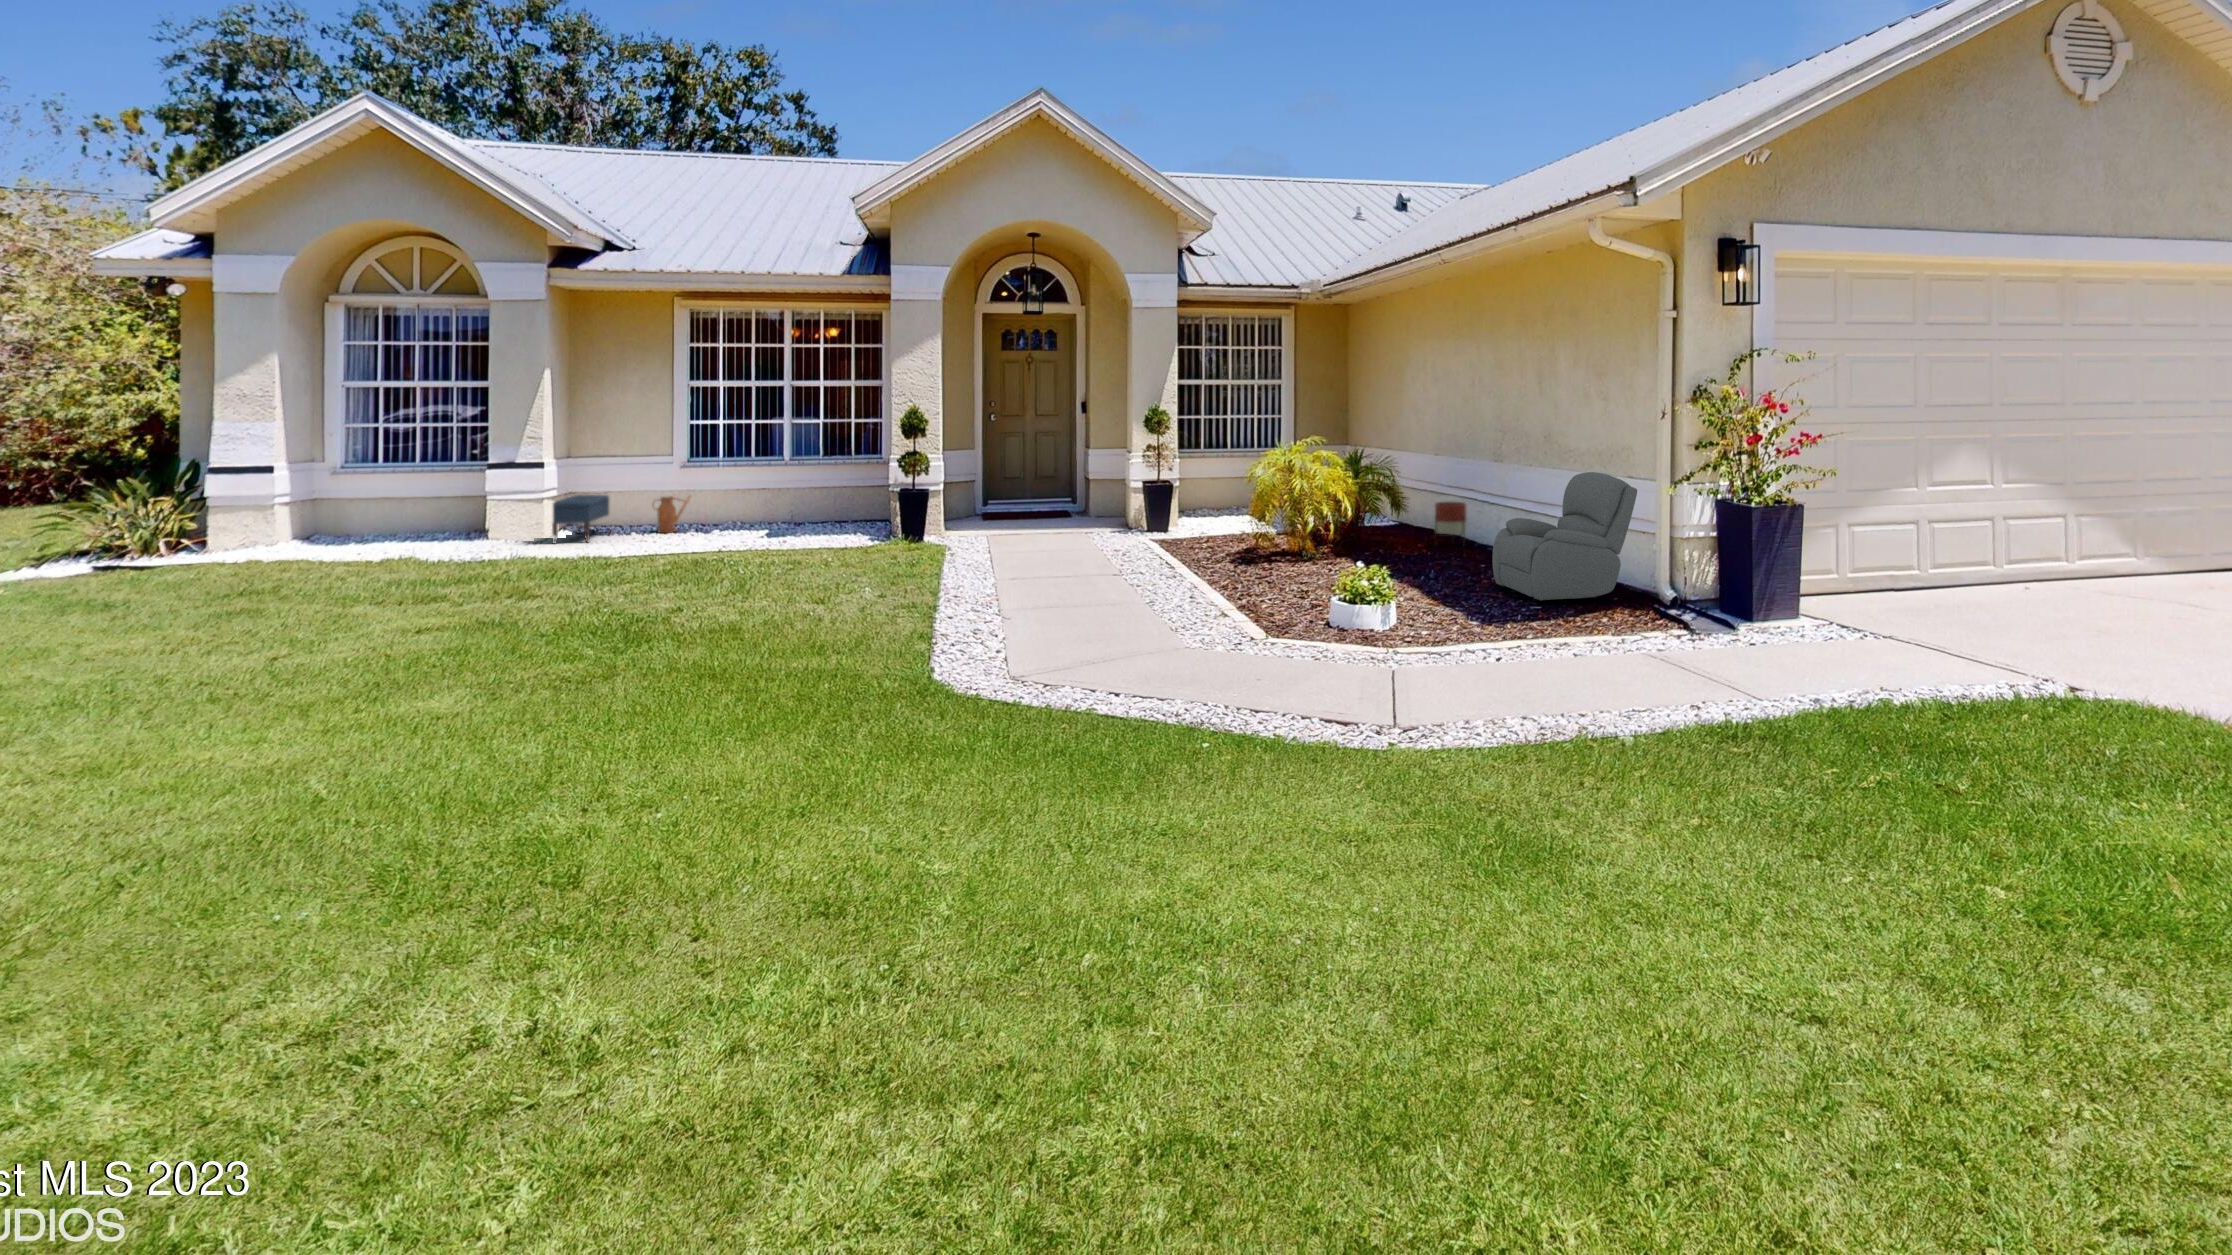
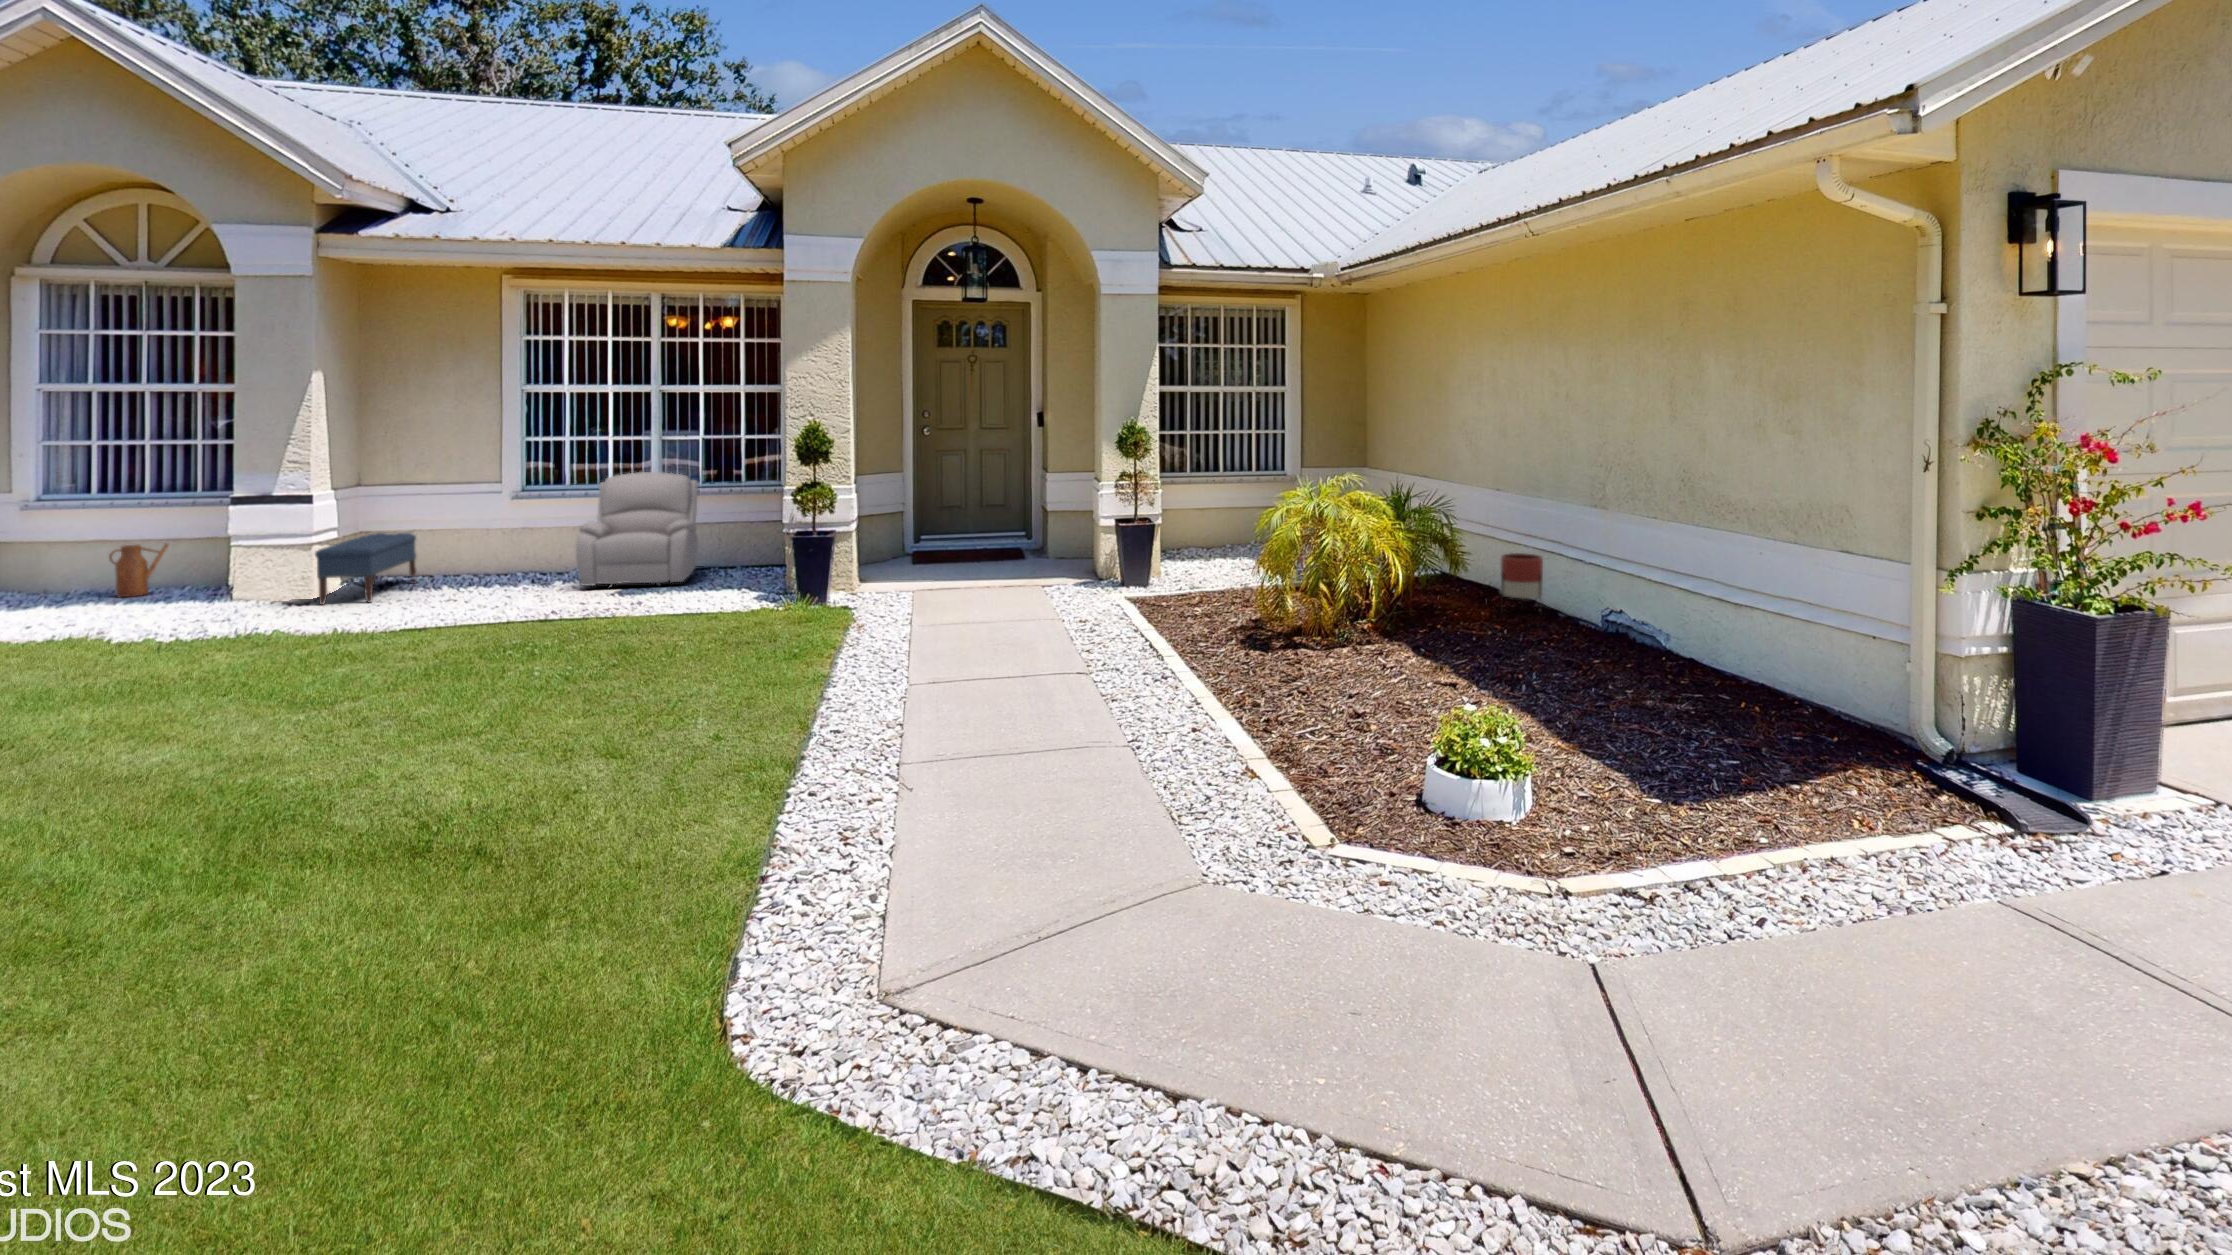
chair: present [1492,472,1637,601] -> present [576,472,698,589]
watering can: present [657,496,690,533] -> present [109,544,168,597]

